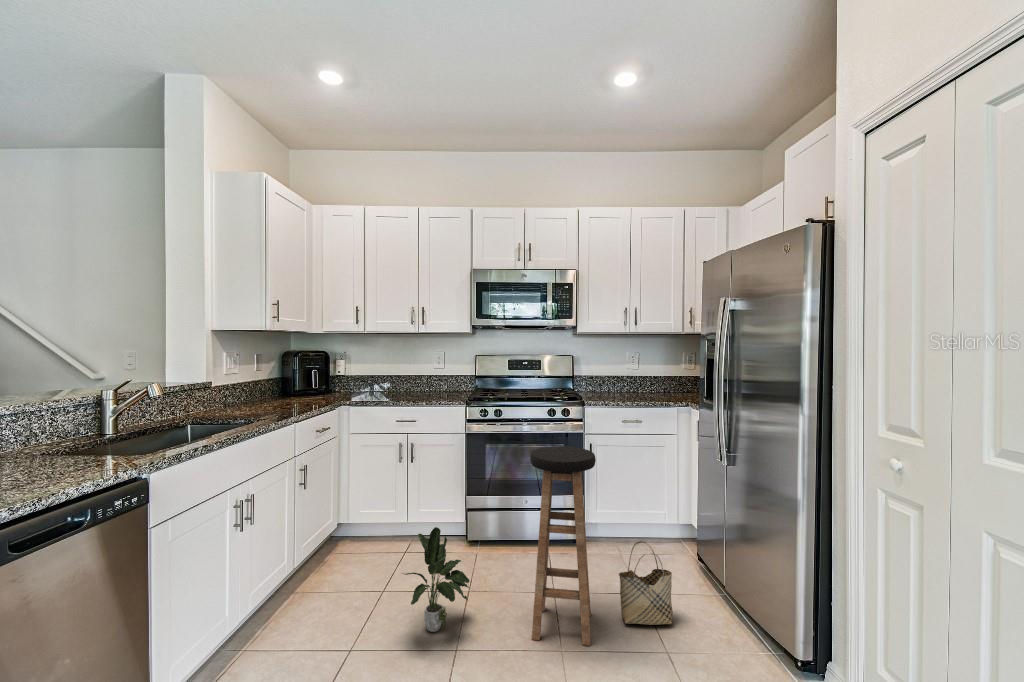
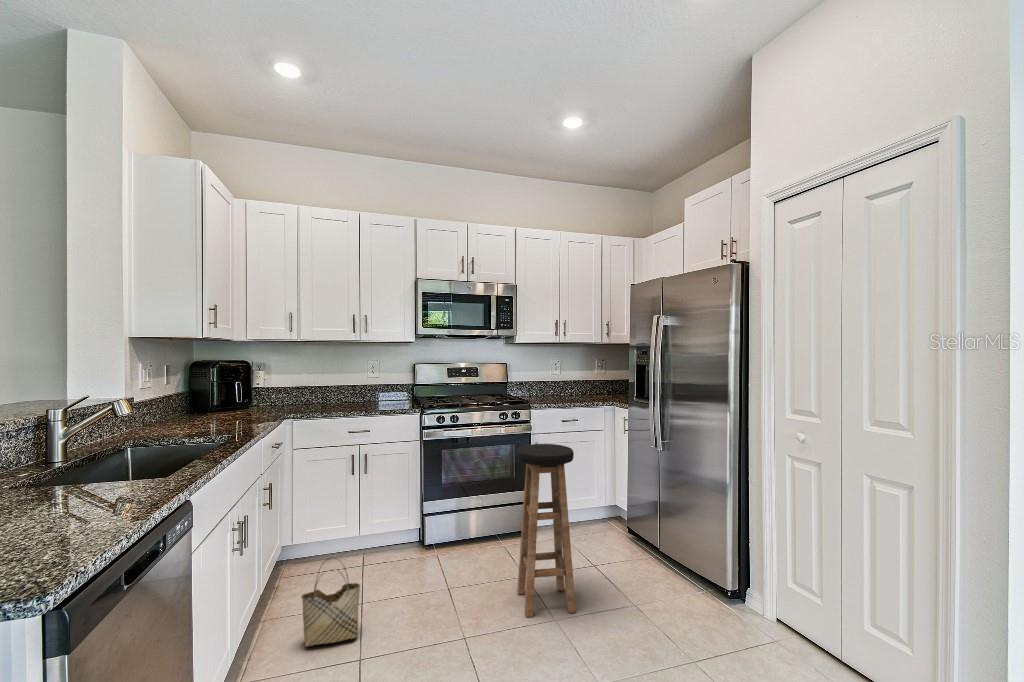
potted plant: present [405,527,470,632] -> none [409,529,470,628]
woven basket: present [619,541,673,625] -> present [301,558,360,647]

